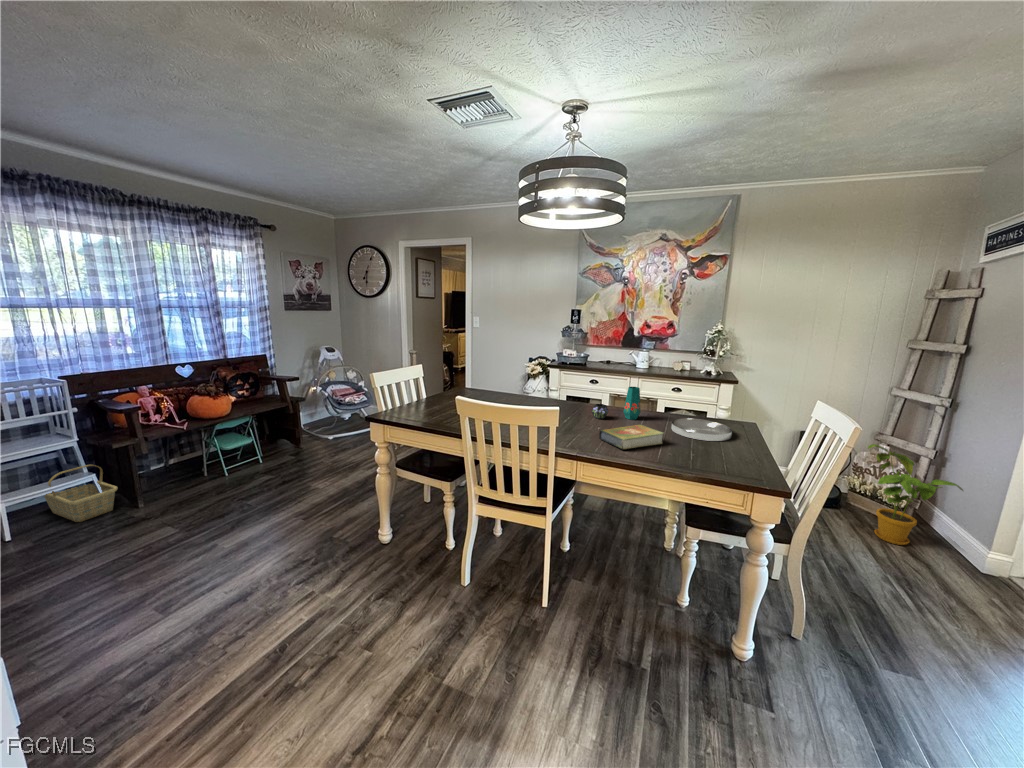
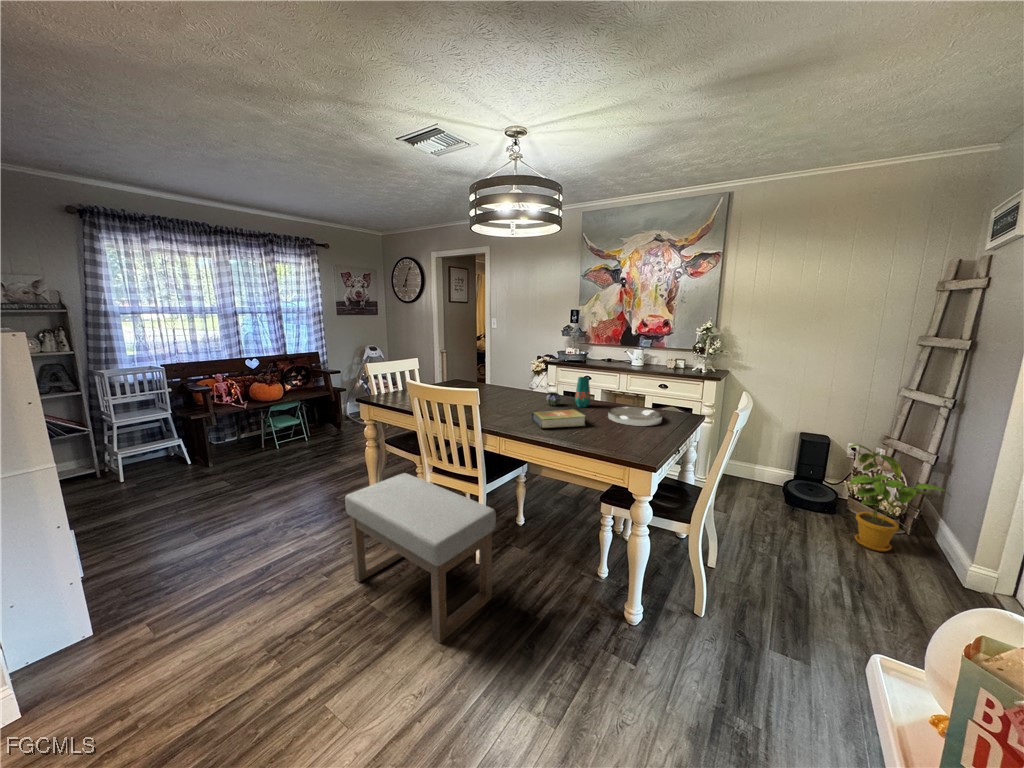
basket: present [44,465,117,522] -> none [145,431,196,473]
ottoman: none [399,509,591,720] -> present [345,473,496,643]

